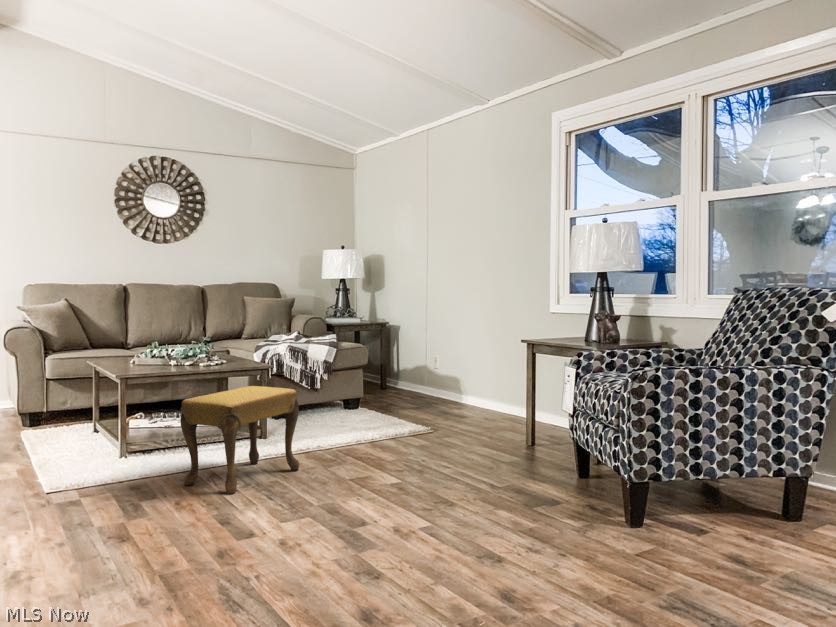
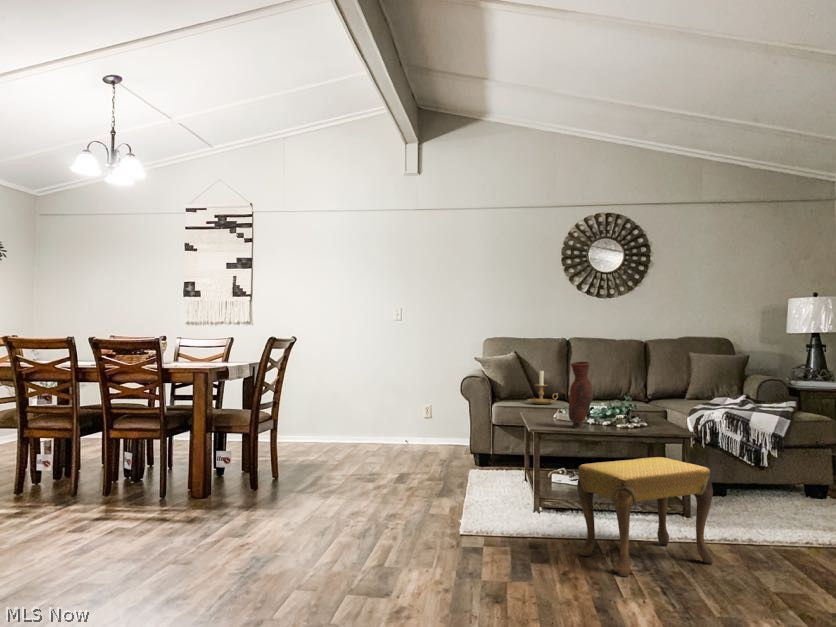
vase: none [154,303,179,369] -> present [568,362,593,427]
candle holder: none [87,316,122,353] -> present [528,370,558,404]

